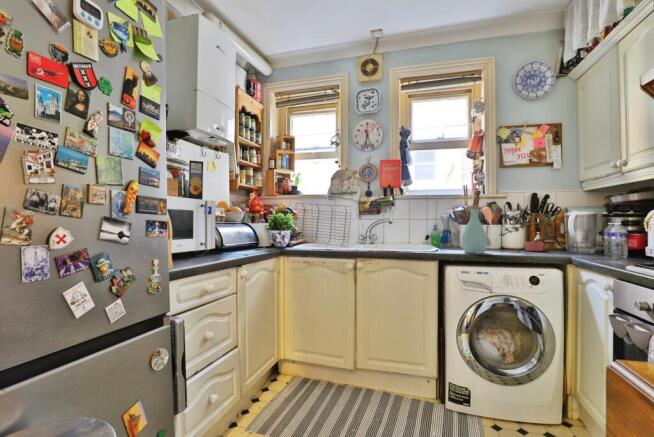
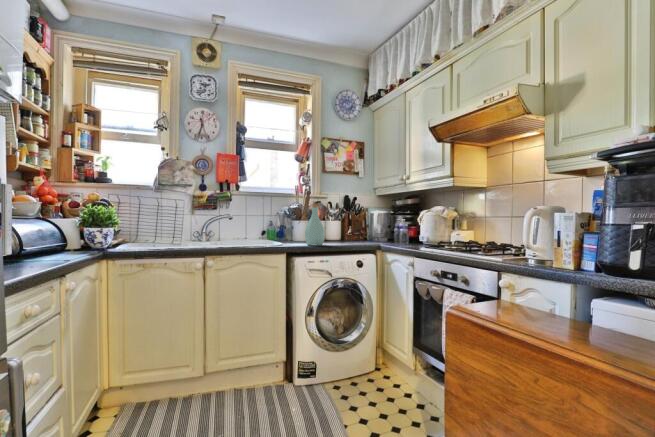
potted plant: present [500,215,552,251] -> none [328,212,366,242]

